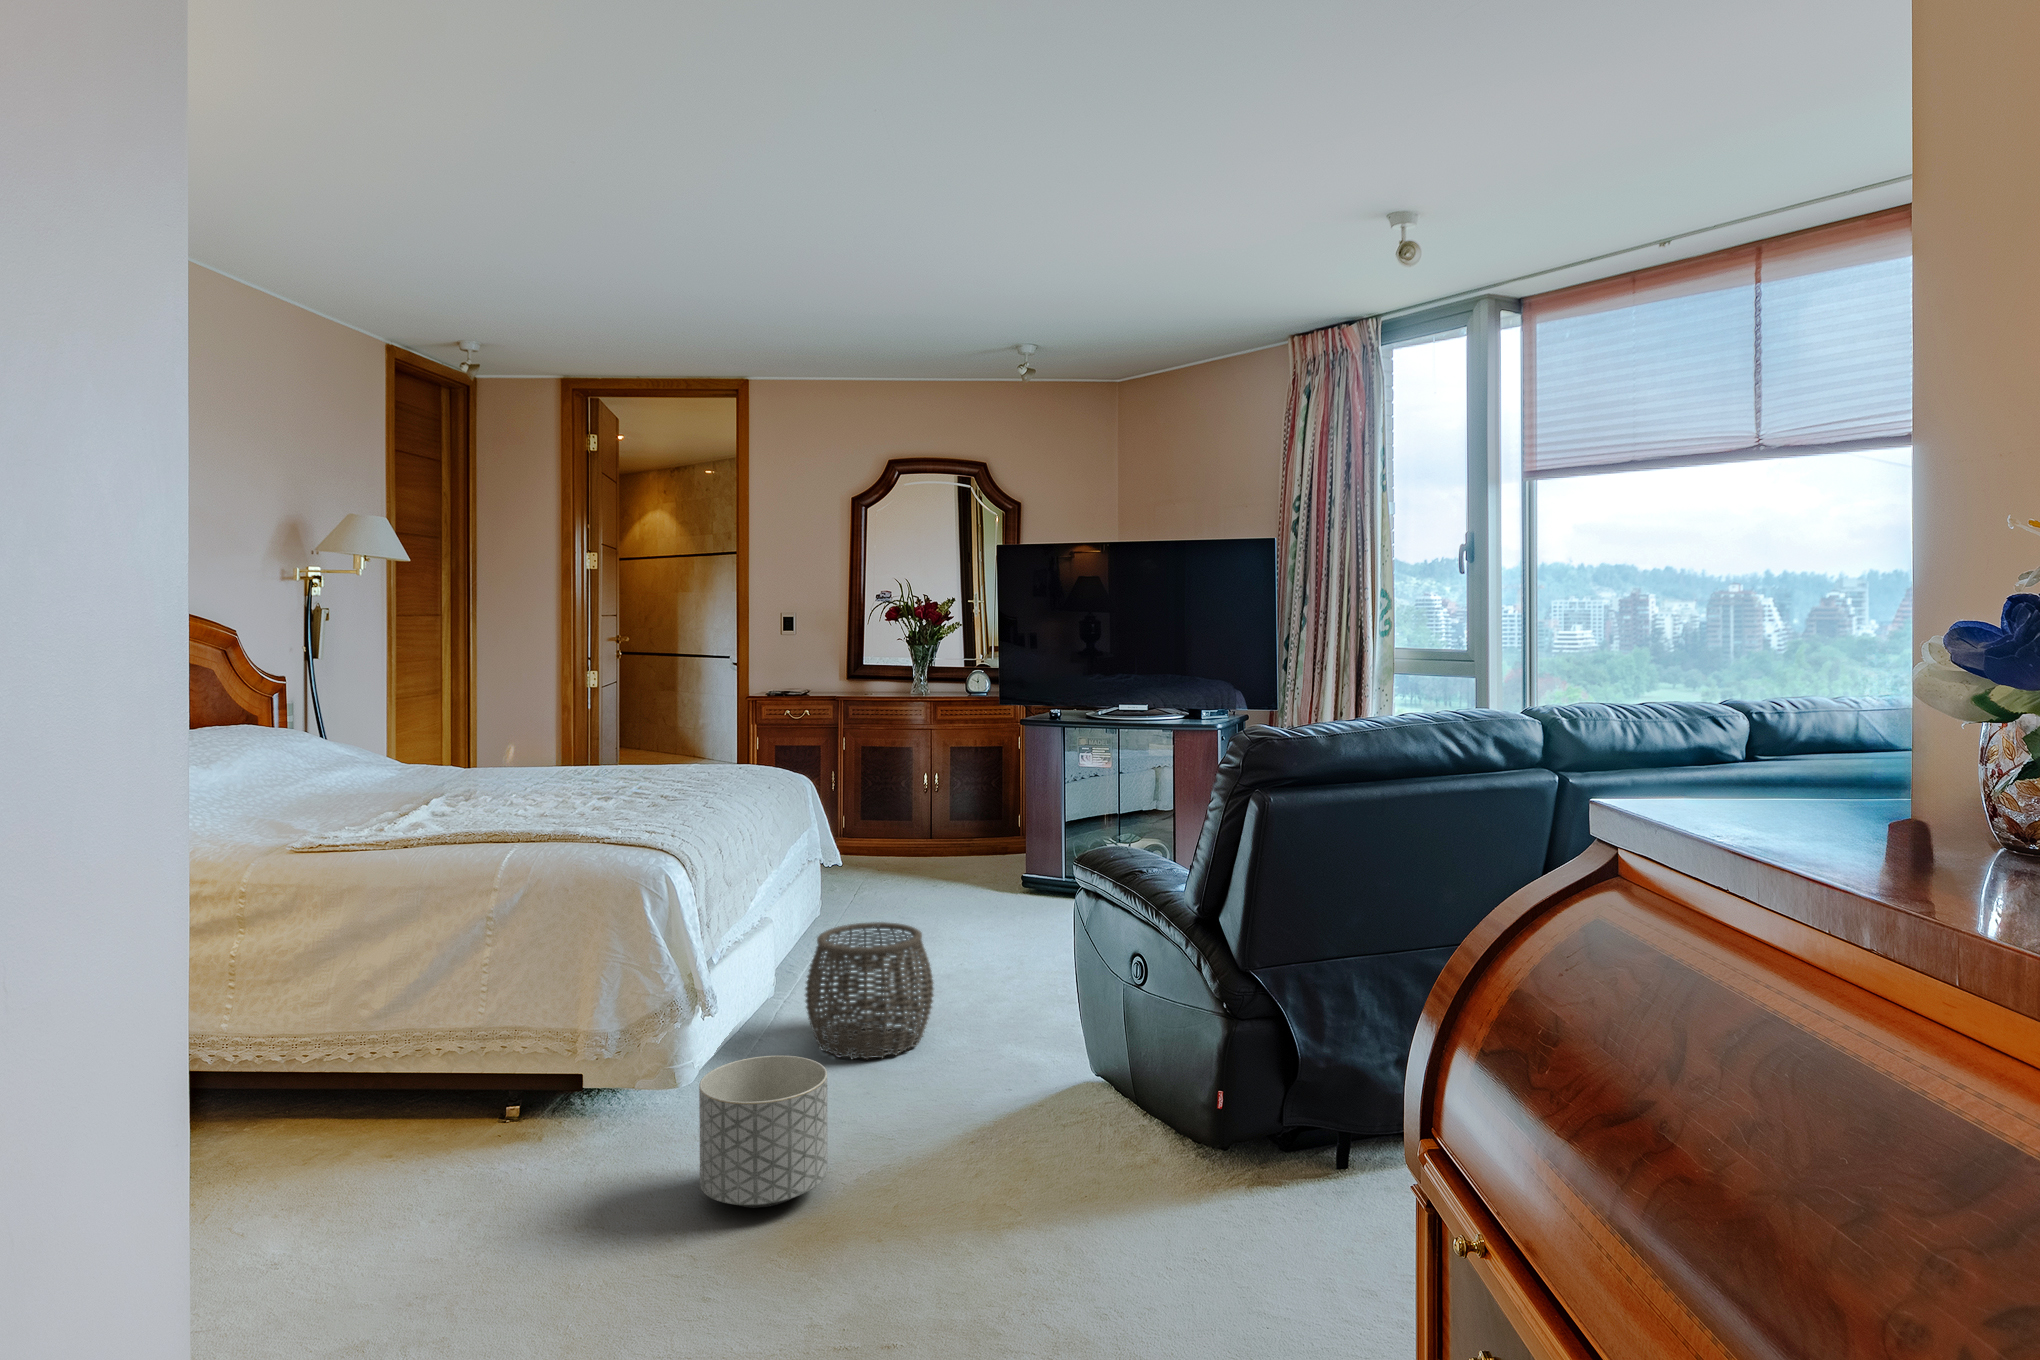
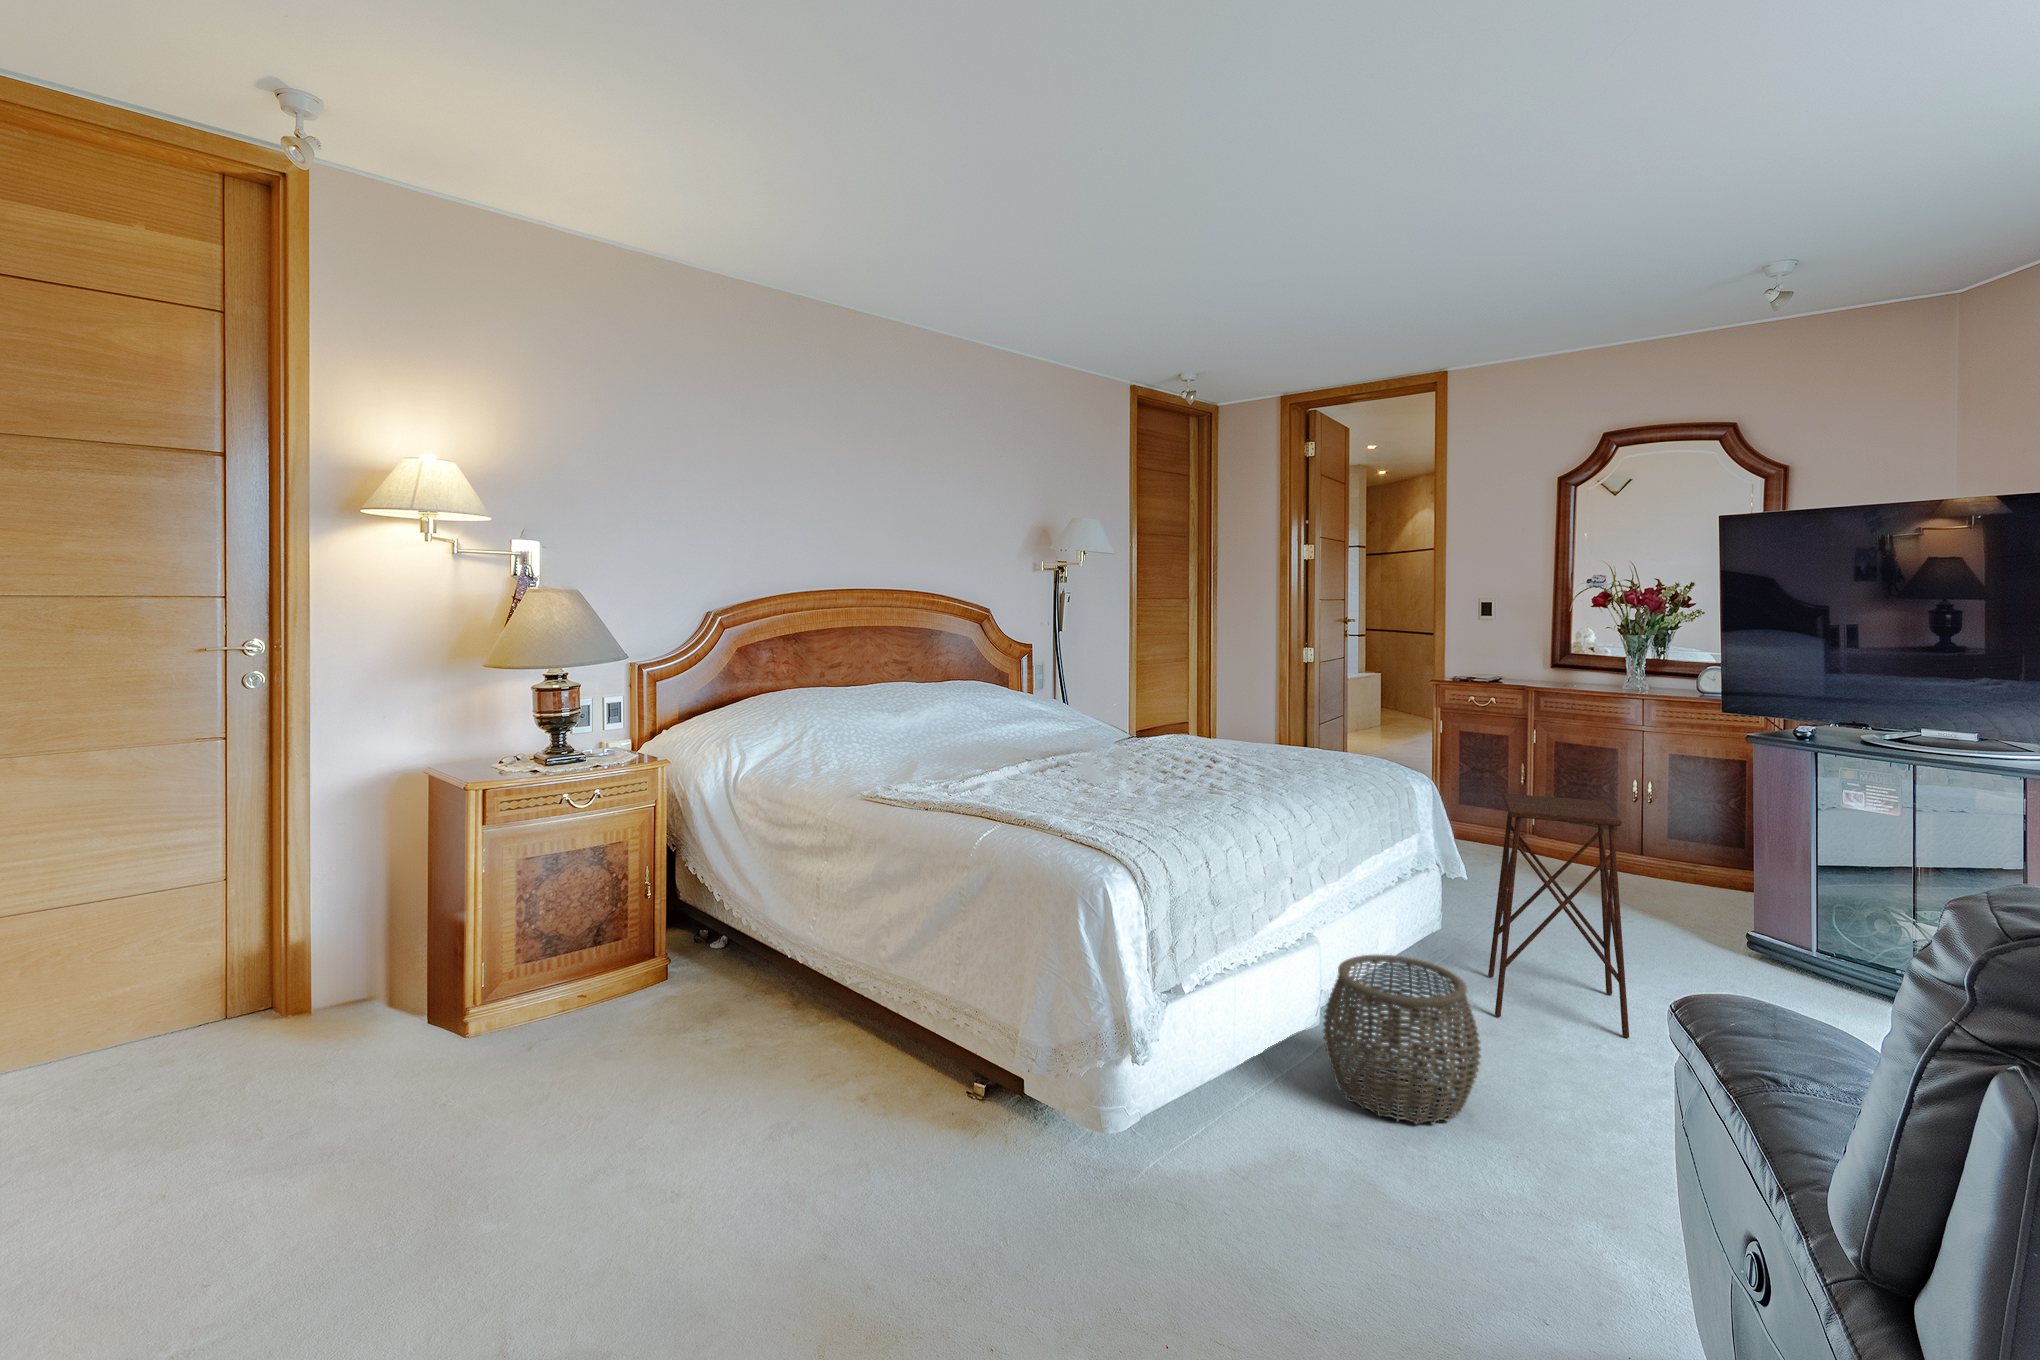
side table: none [877,776,994,974] -> present [1488,793,1629,1038]
planter: present [699,1056,828,1208] -> none [1092,1086,1228,1268]

